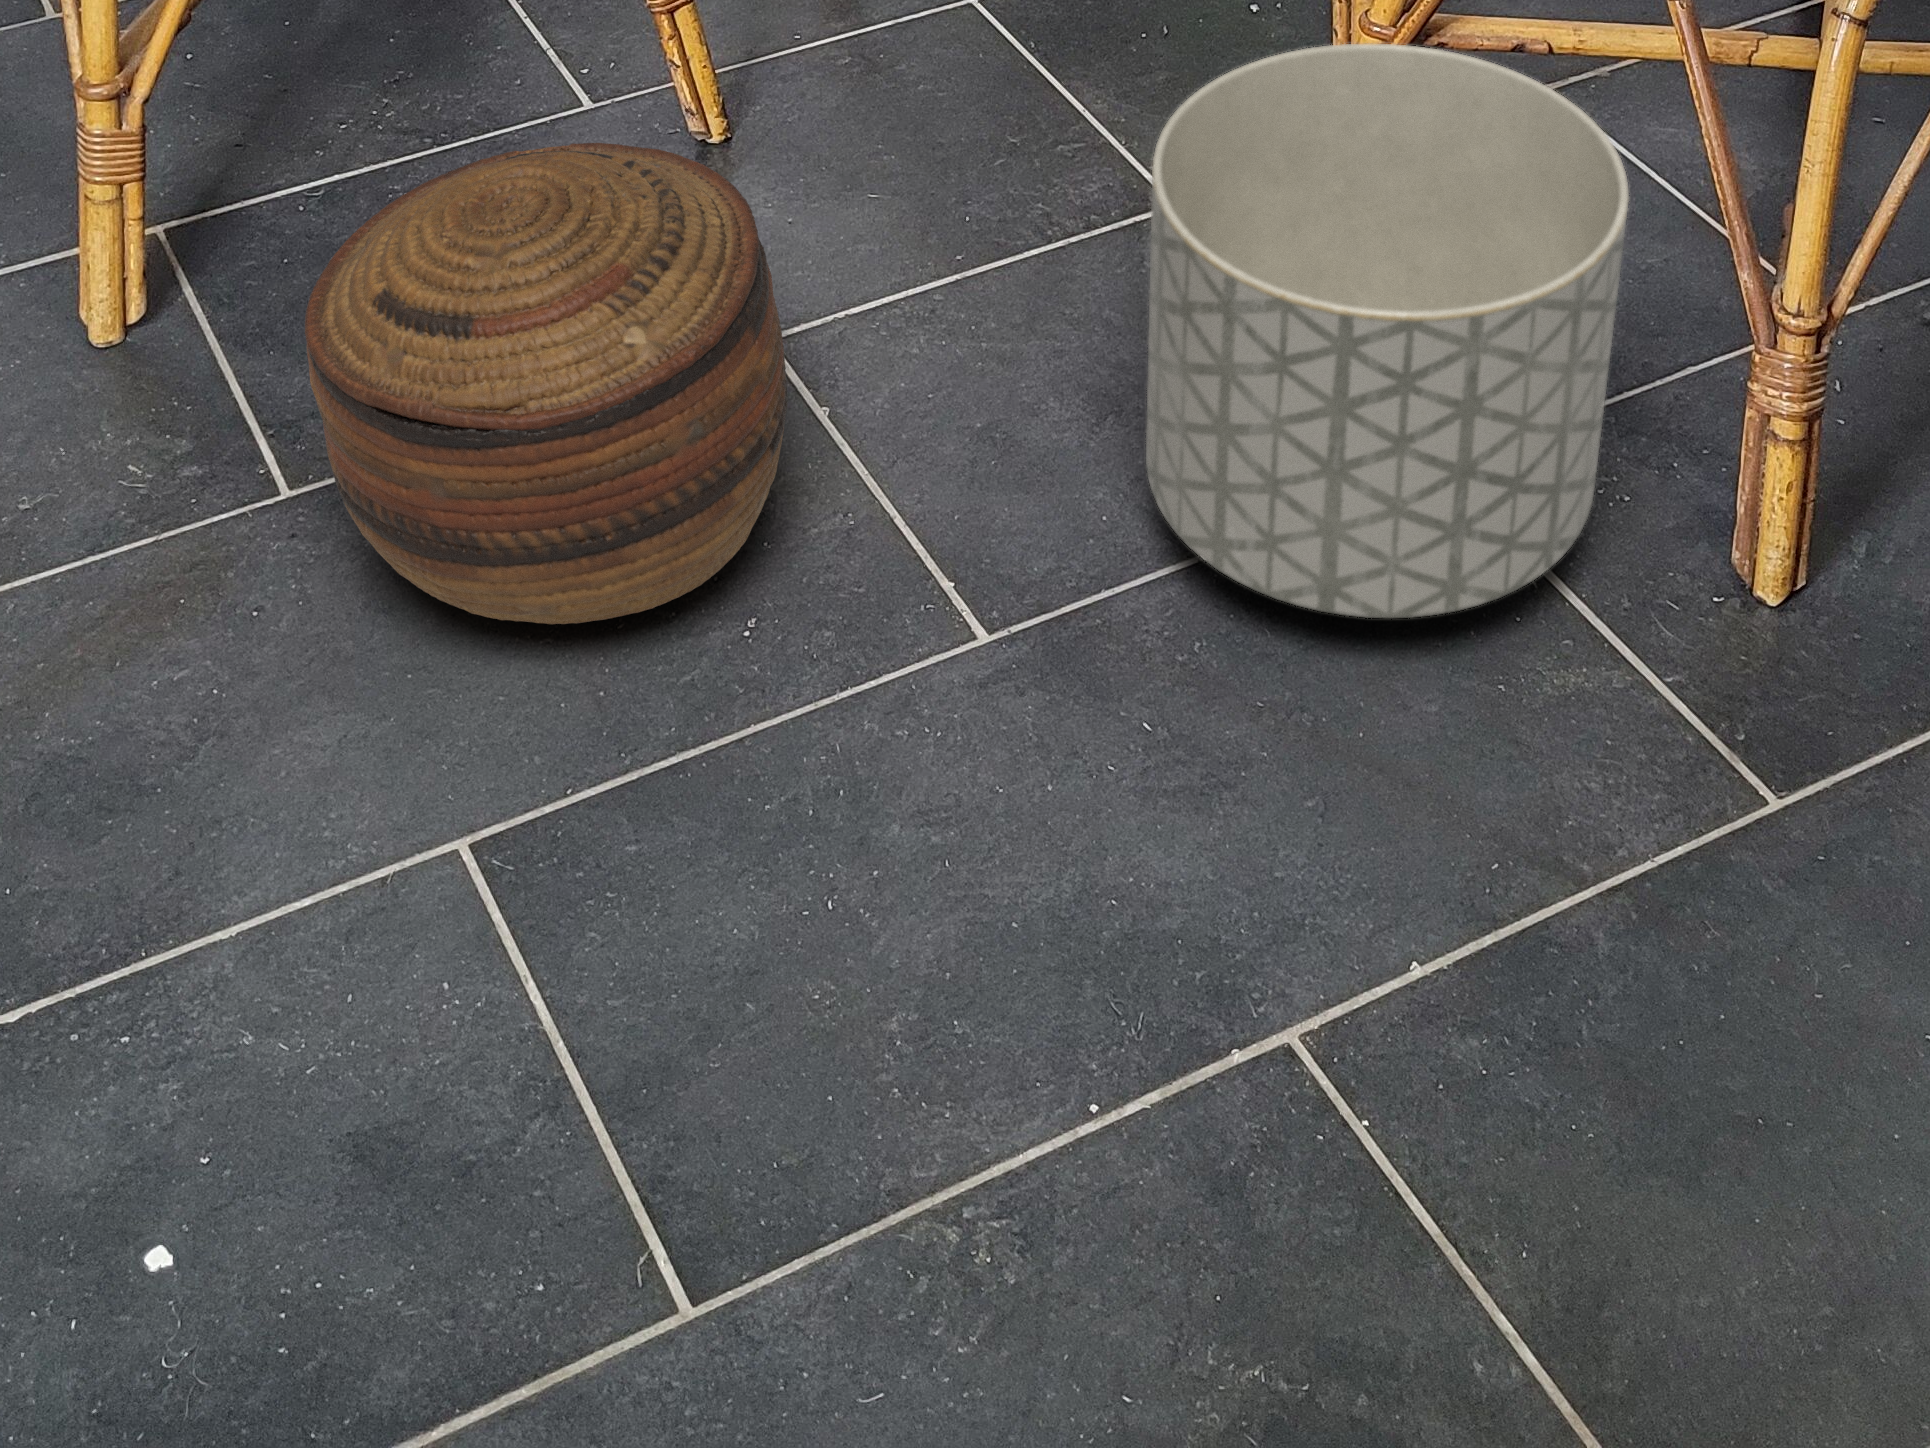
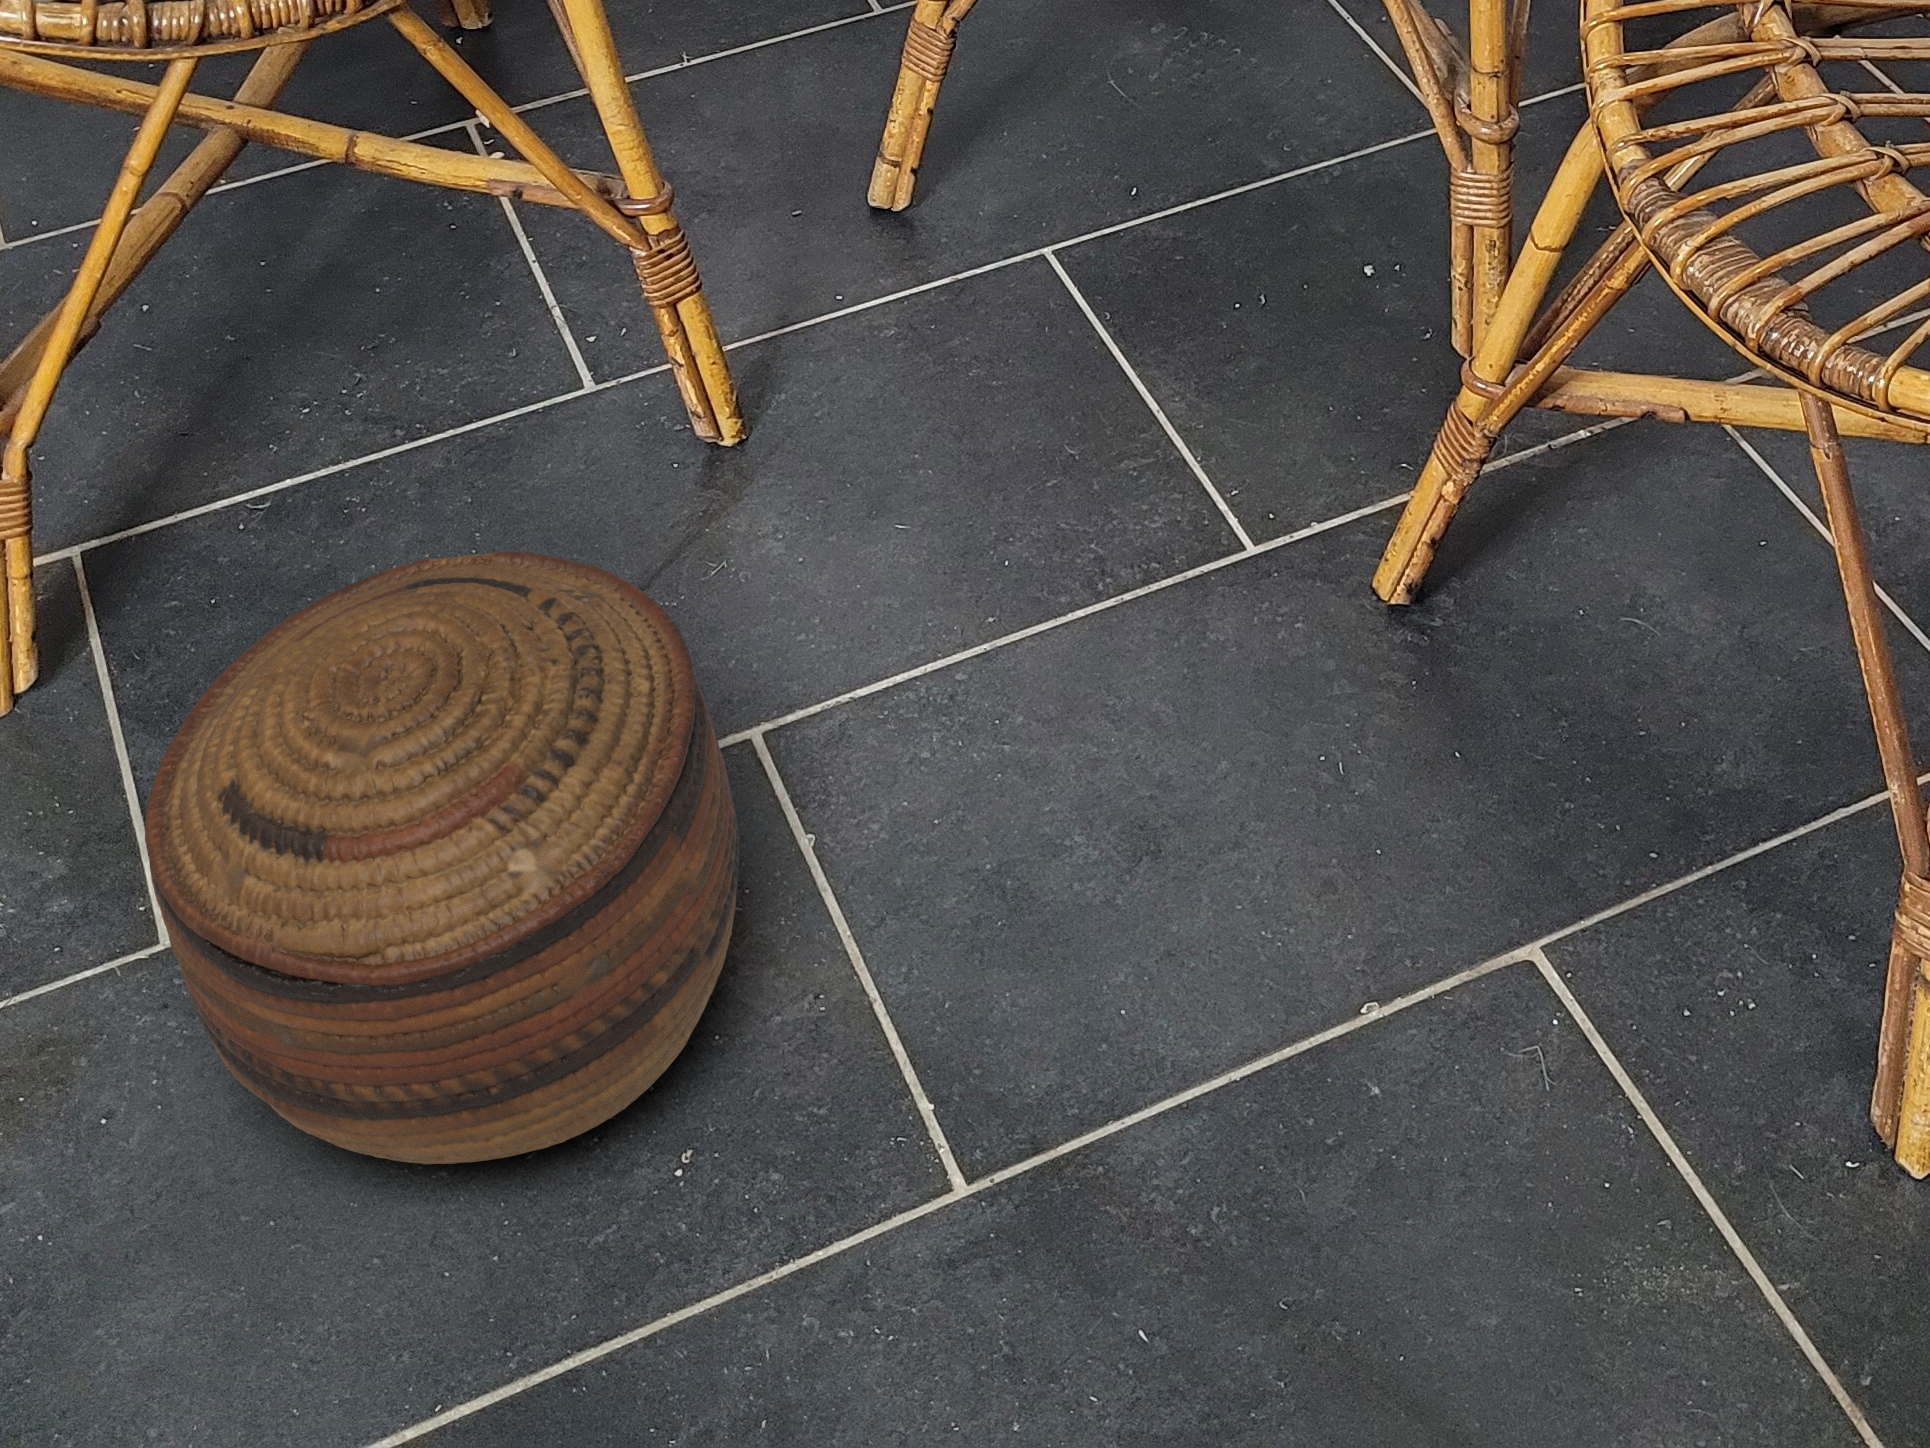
planter: present [1146,44,1629,618] -> none [1165,462,1746,1199]

